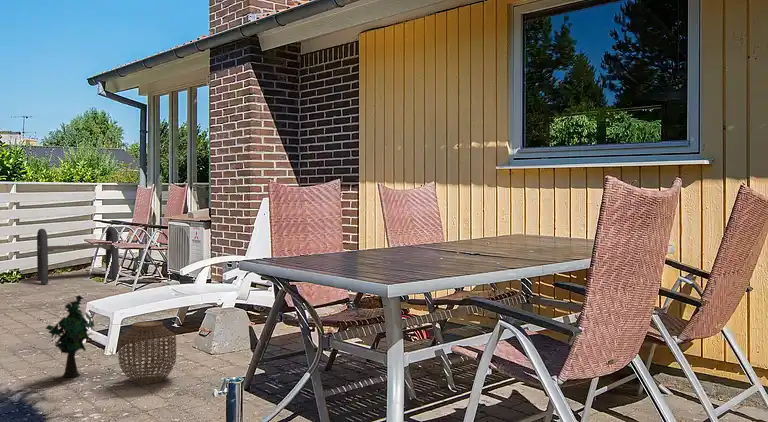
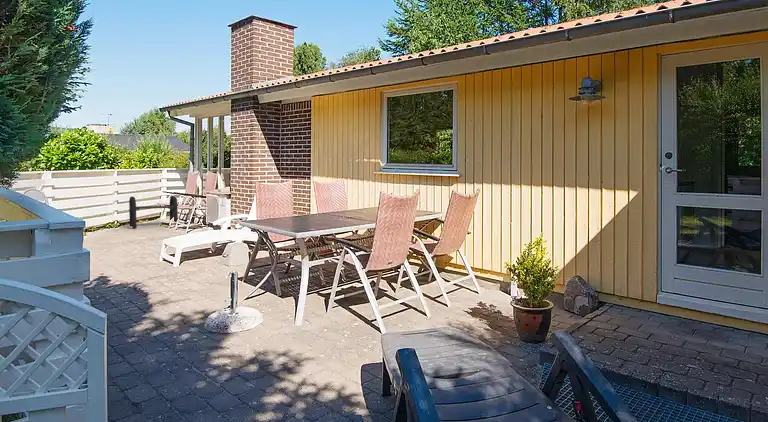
decorative plant: present [46,295,94,378] -> none [144,236,169,277]
woven basket: present [118,321,176,384] -> none [182,249,211,280]

